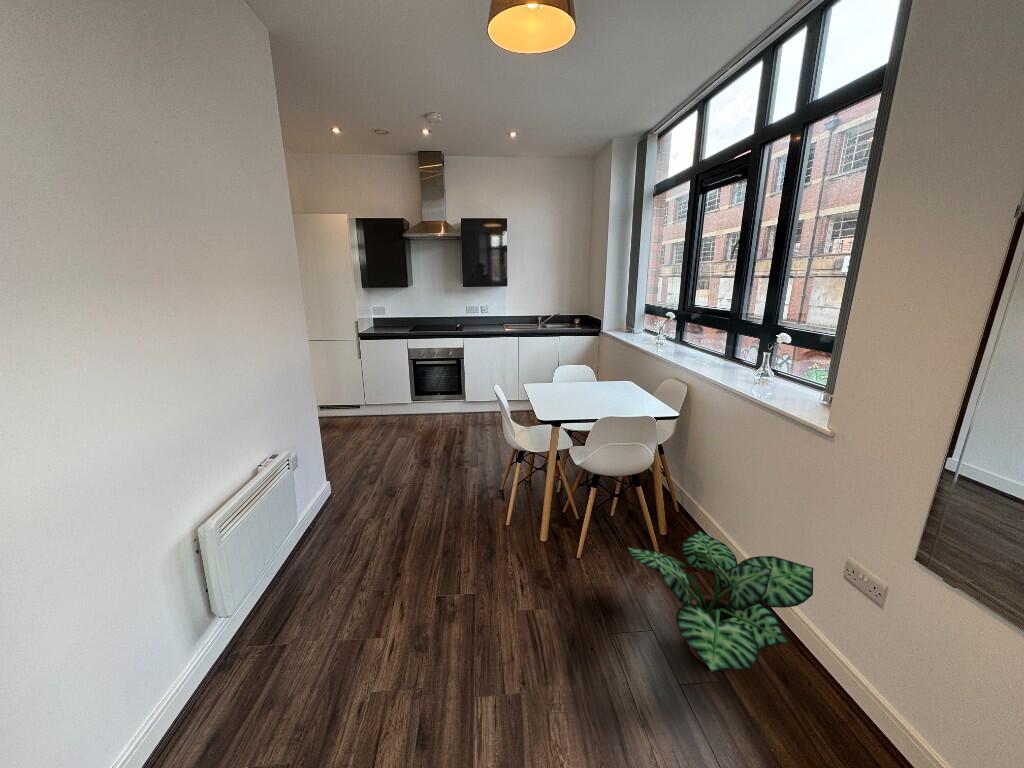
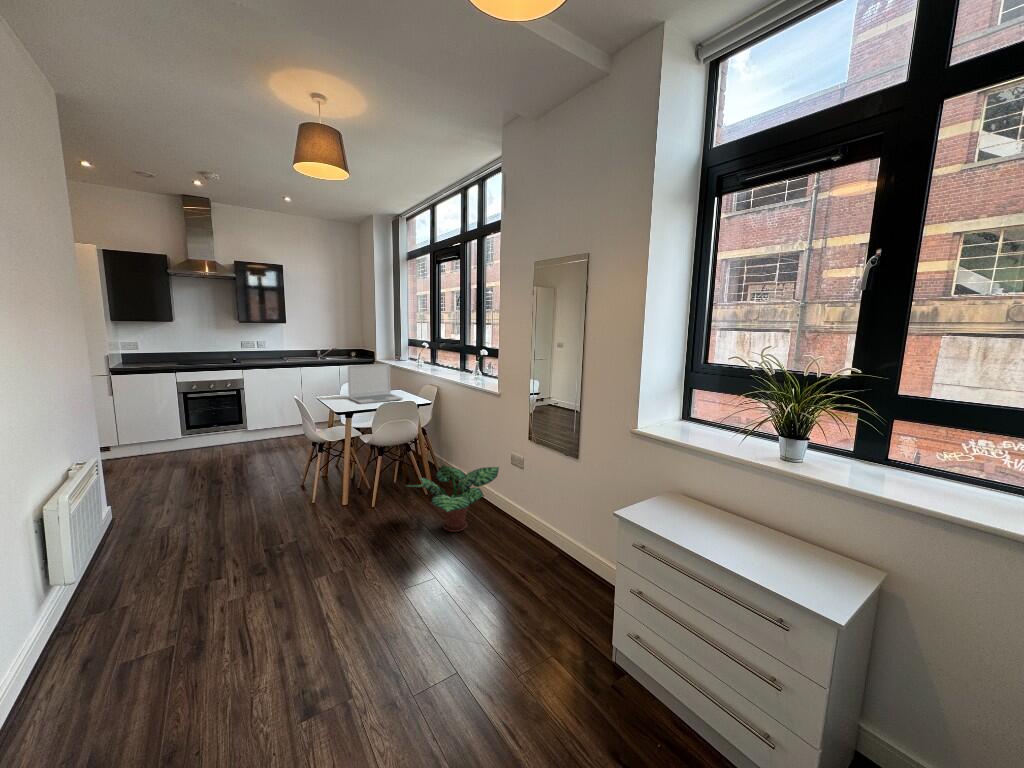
laptop: none [561,345,635,403] -> present [348,364,403,404]

